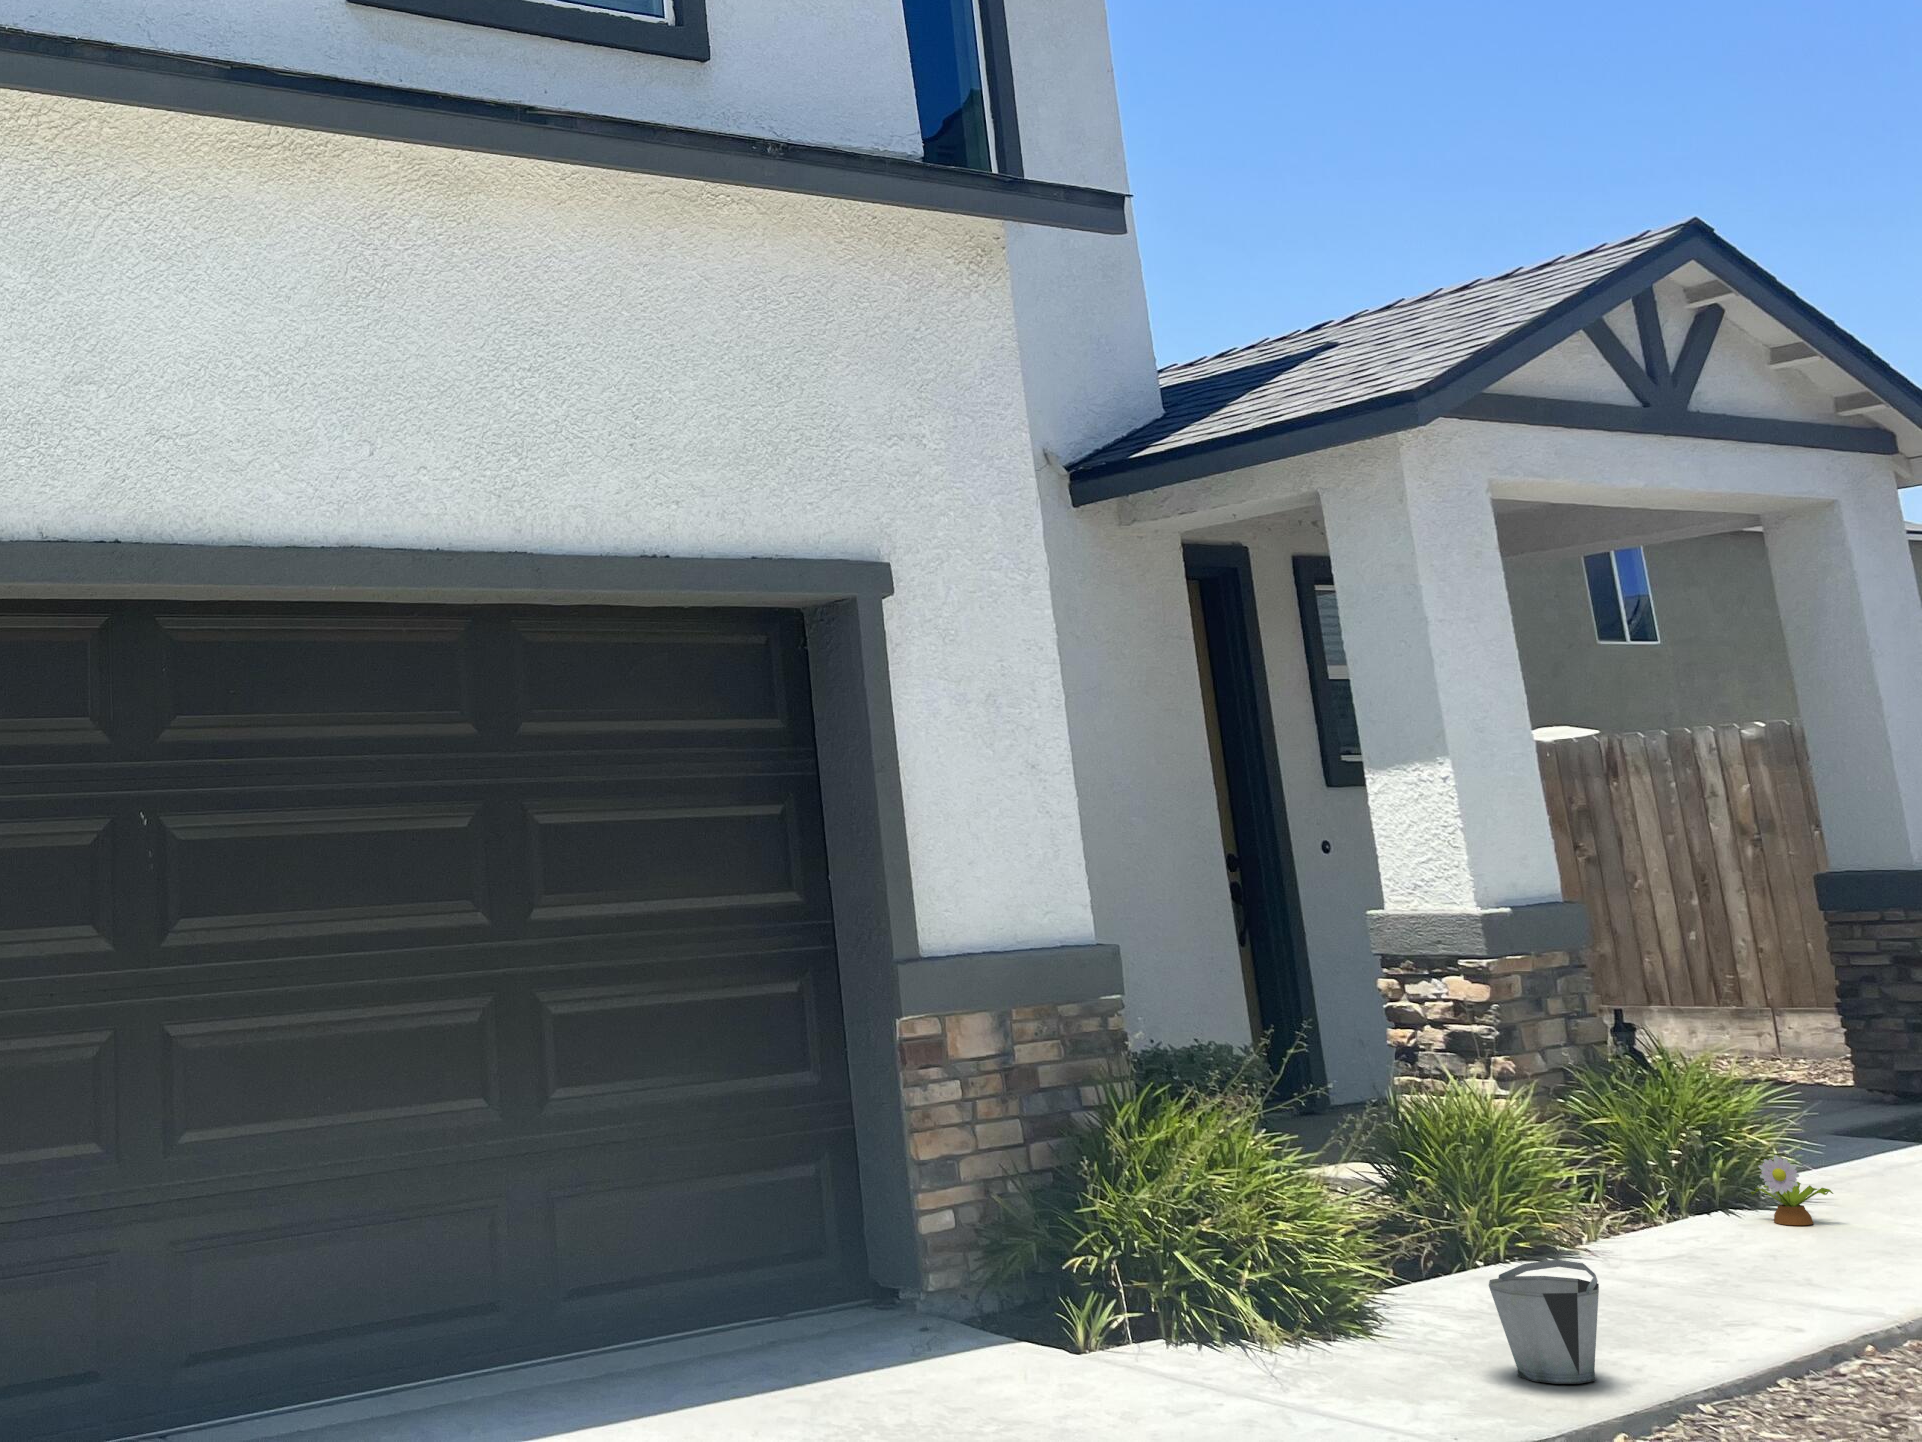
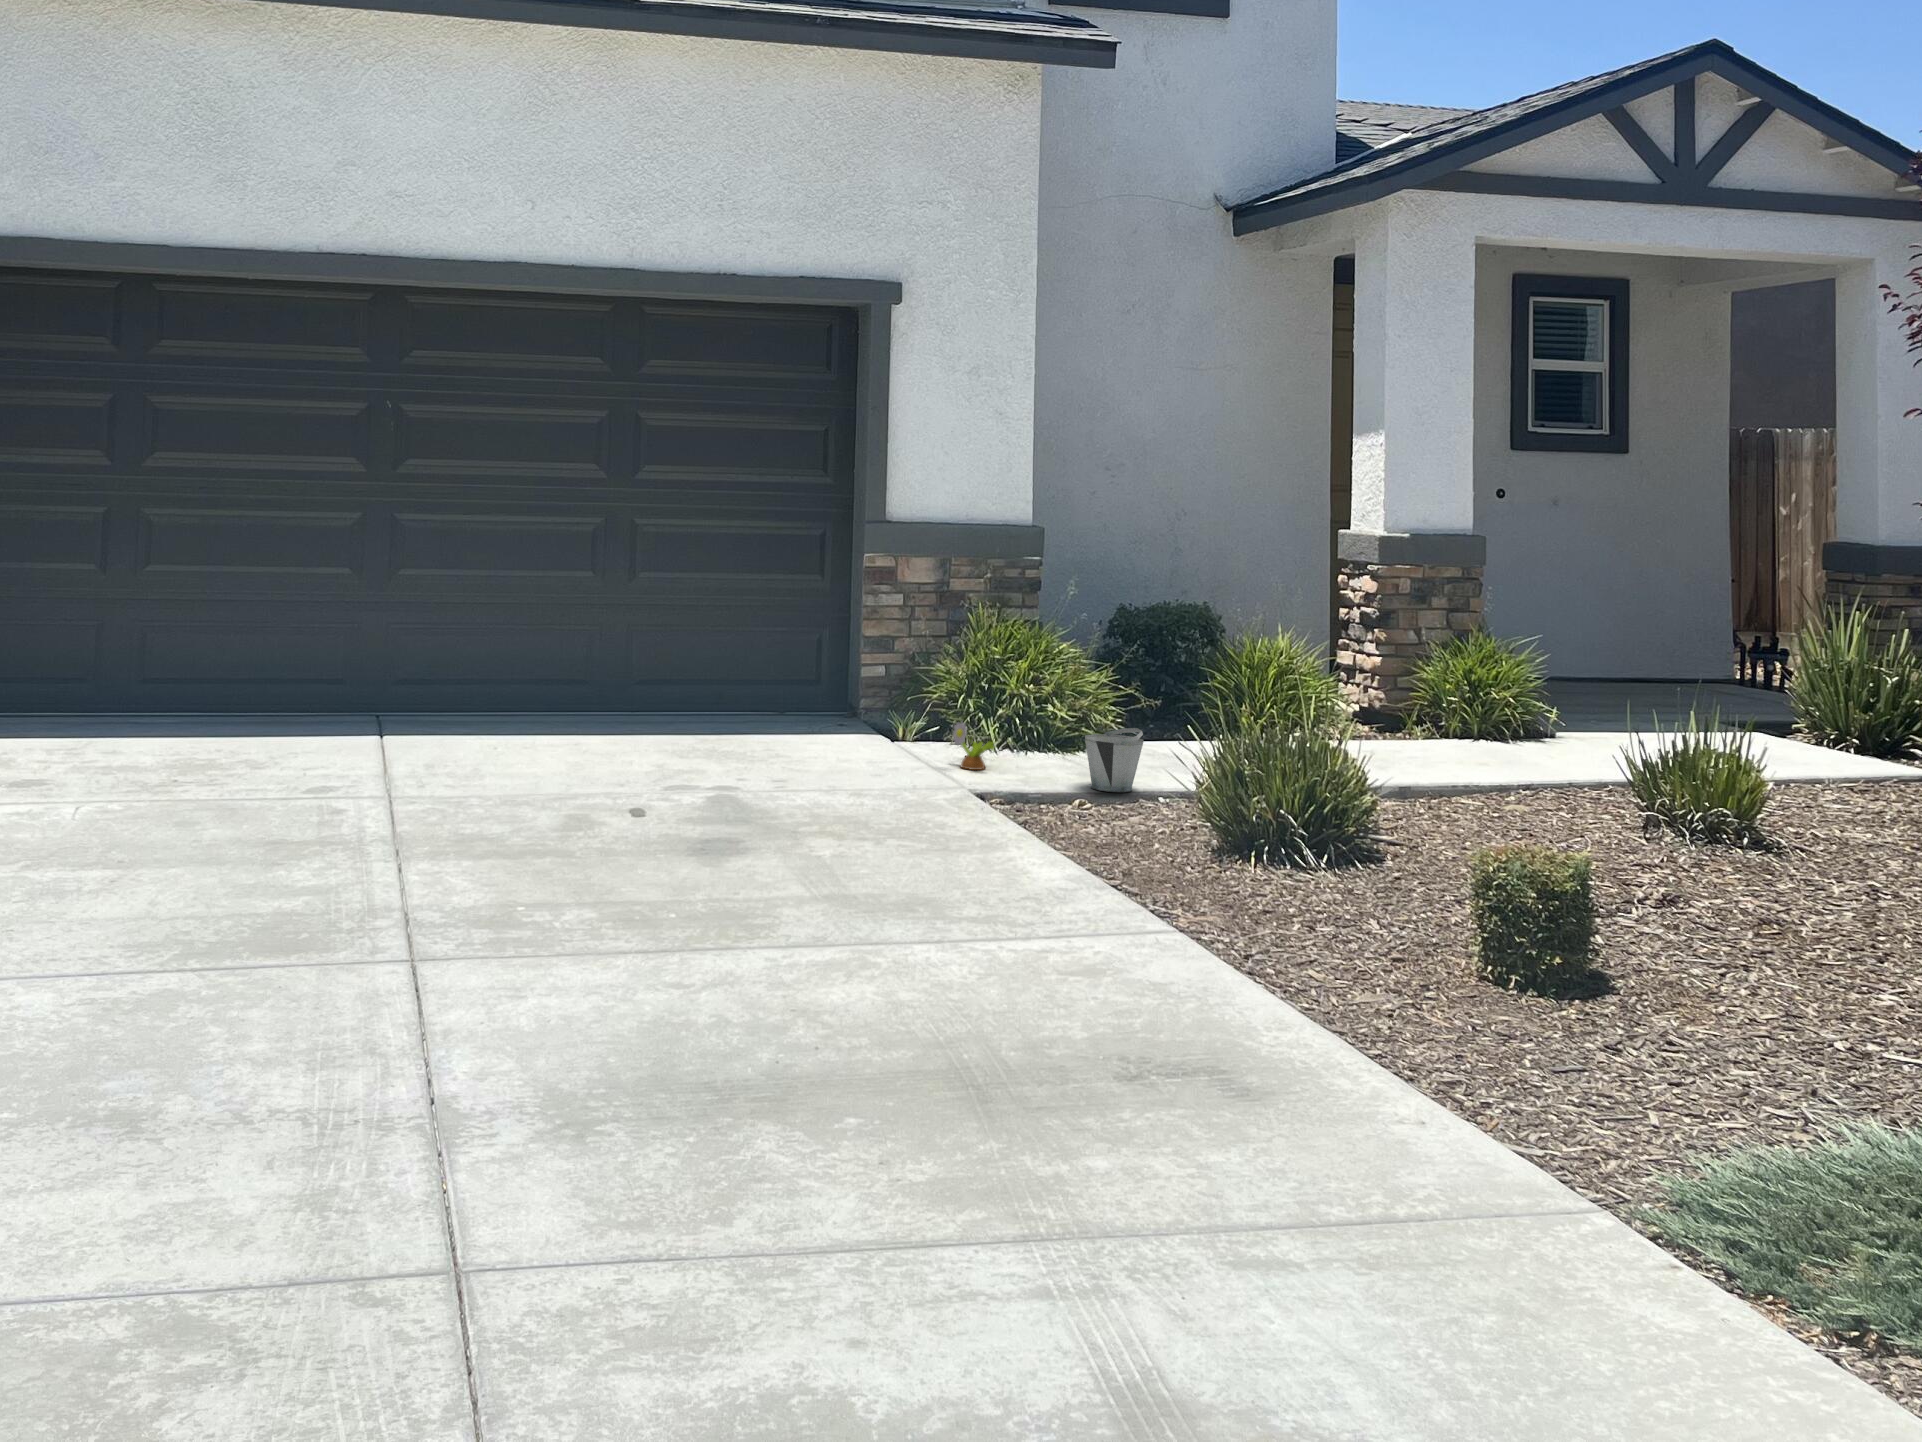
decorative plant: present [1750,1155,1833,1225] -> present [953,722,994,770]

